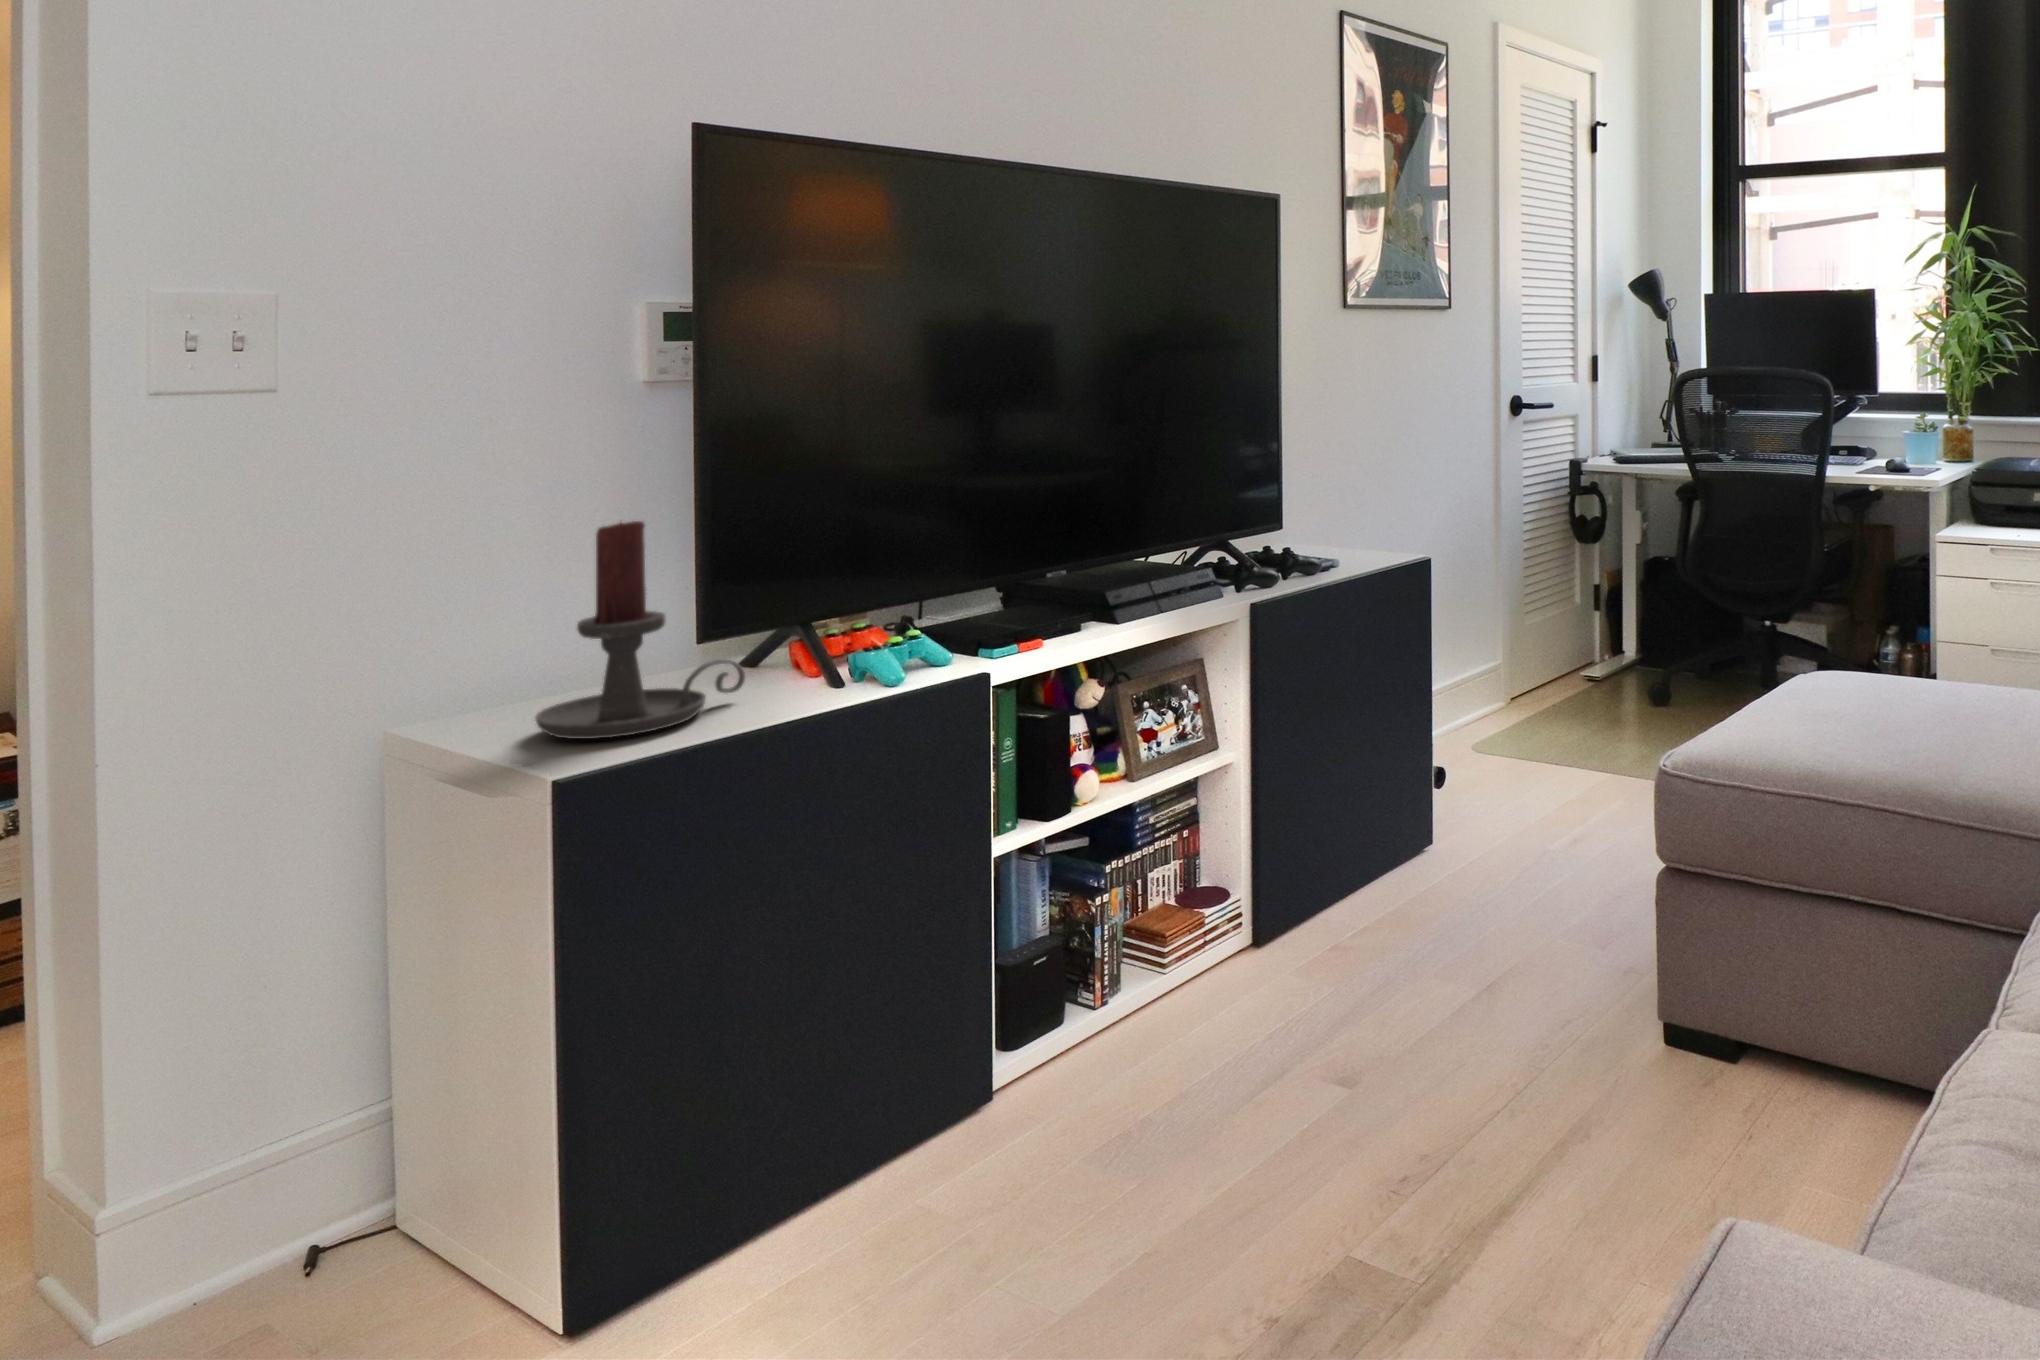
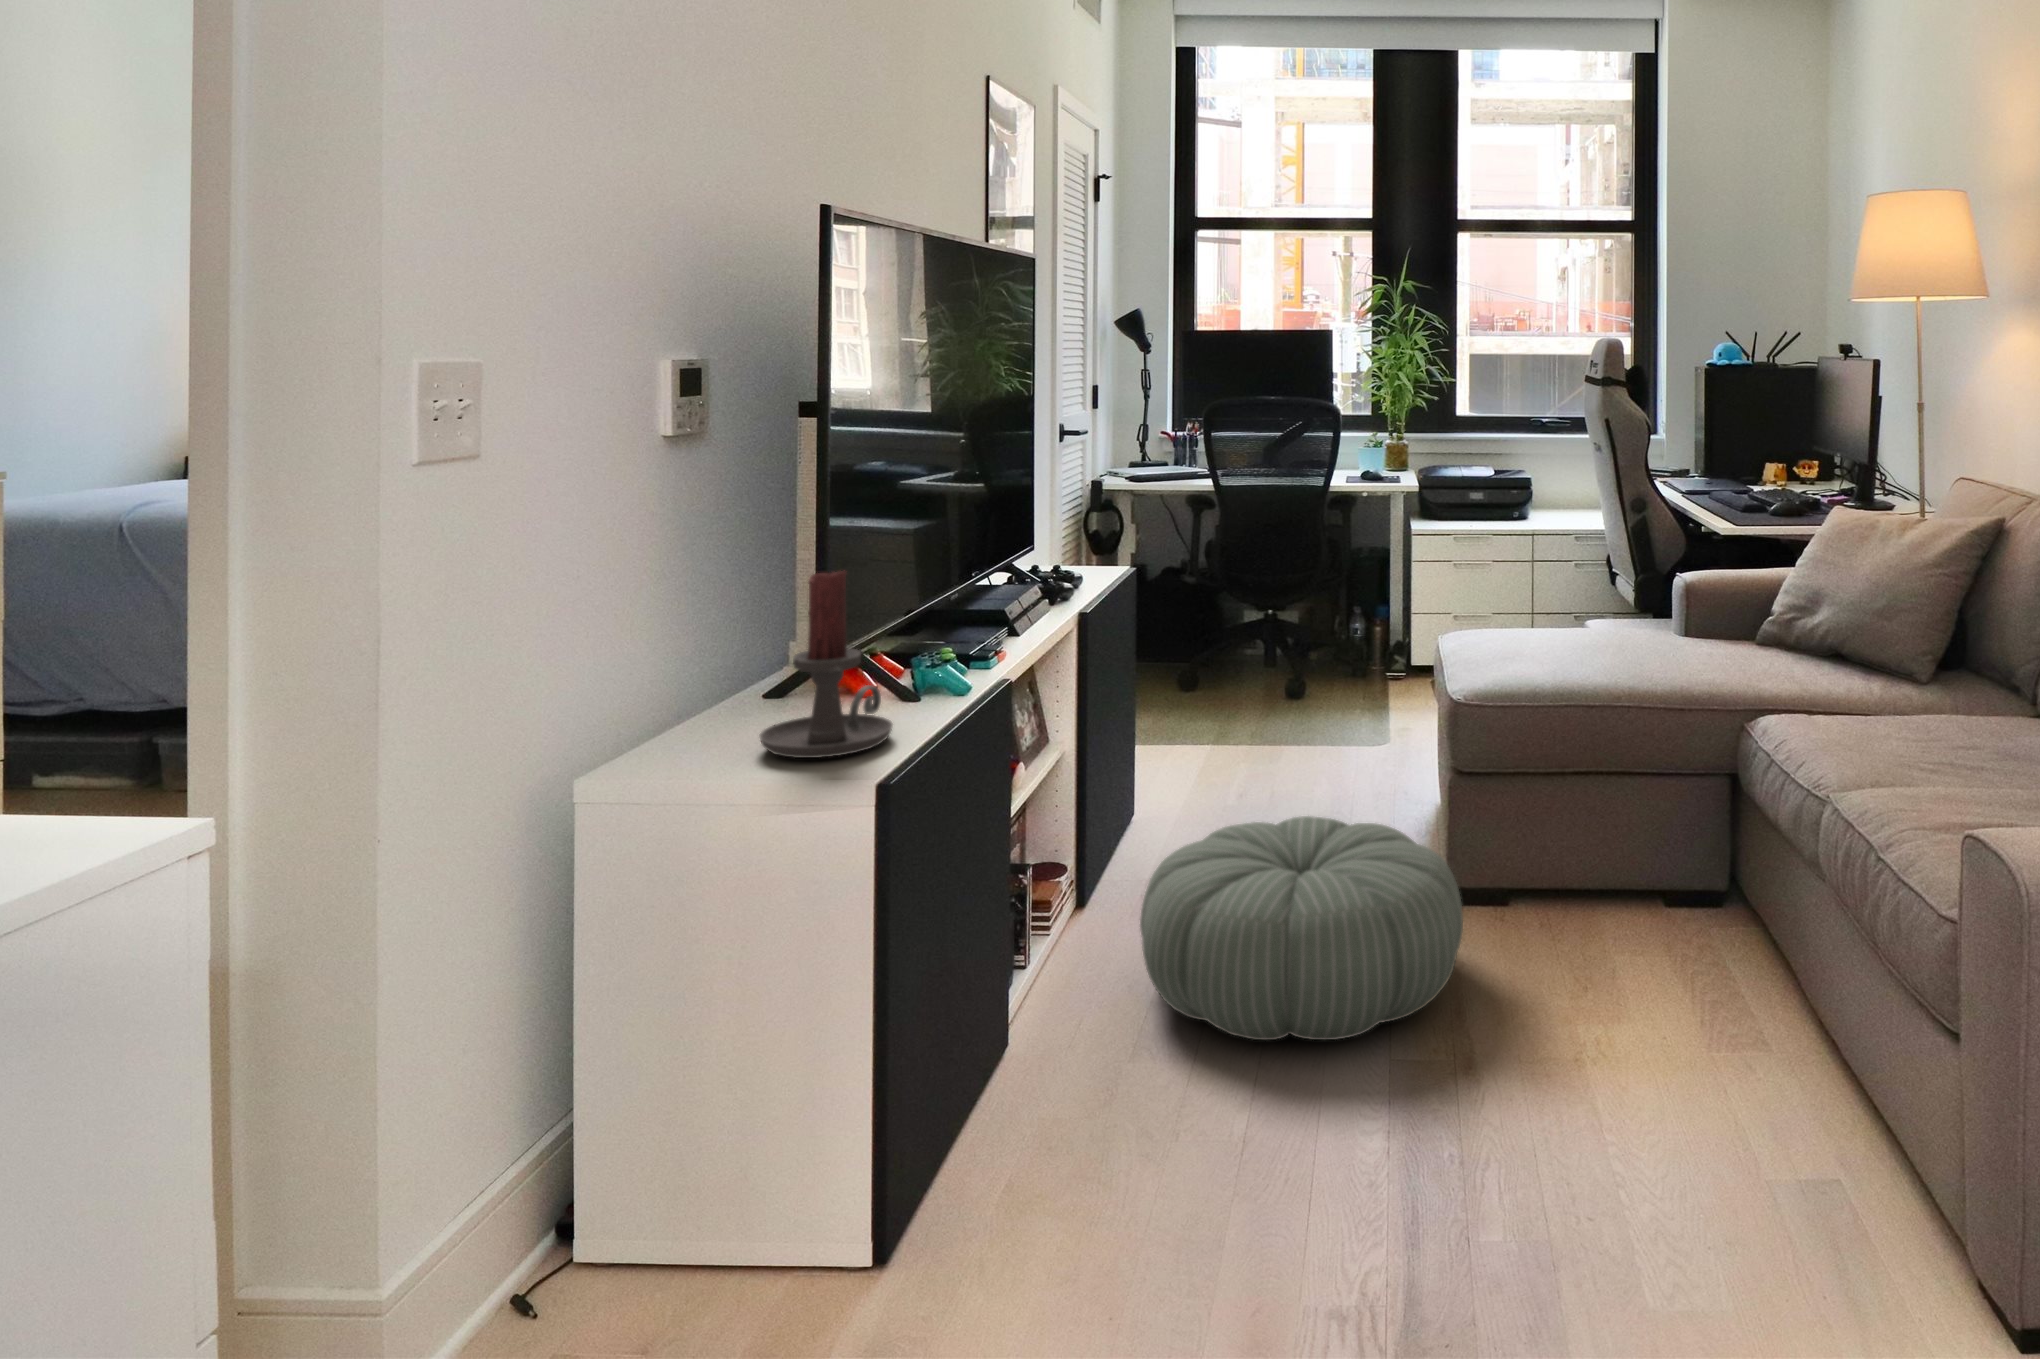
pouf: none [1139,885,1576,1217] -> present [1140,816,1463,1040]

